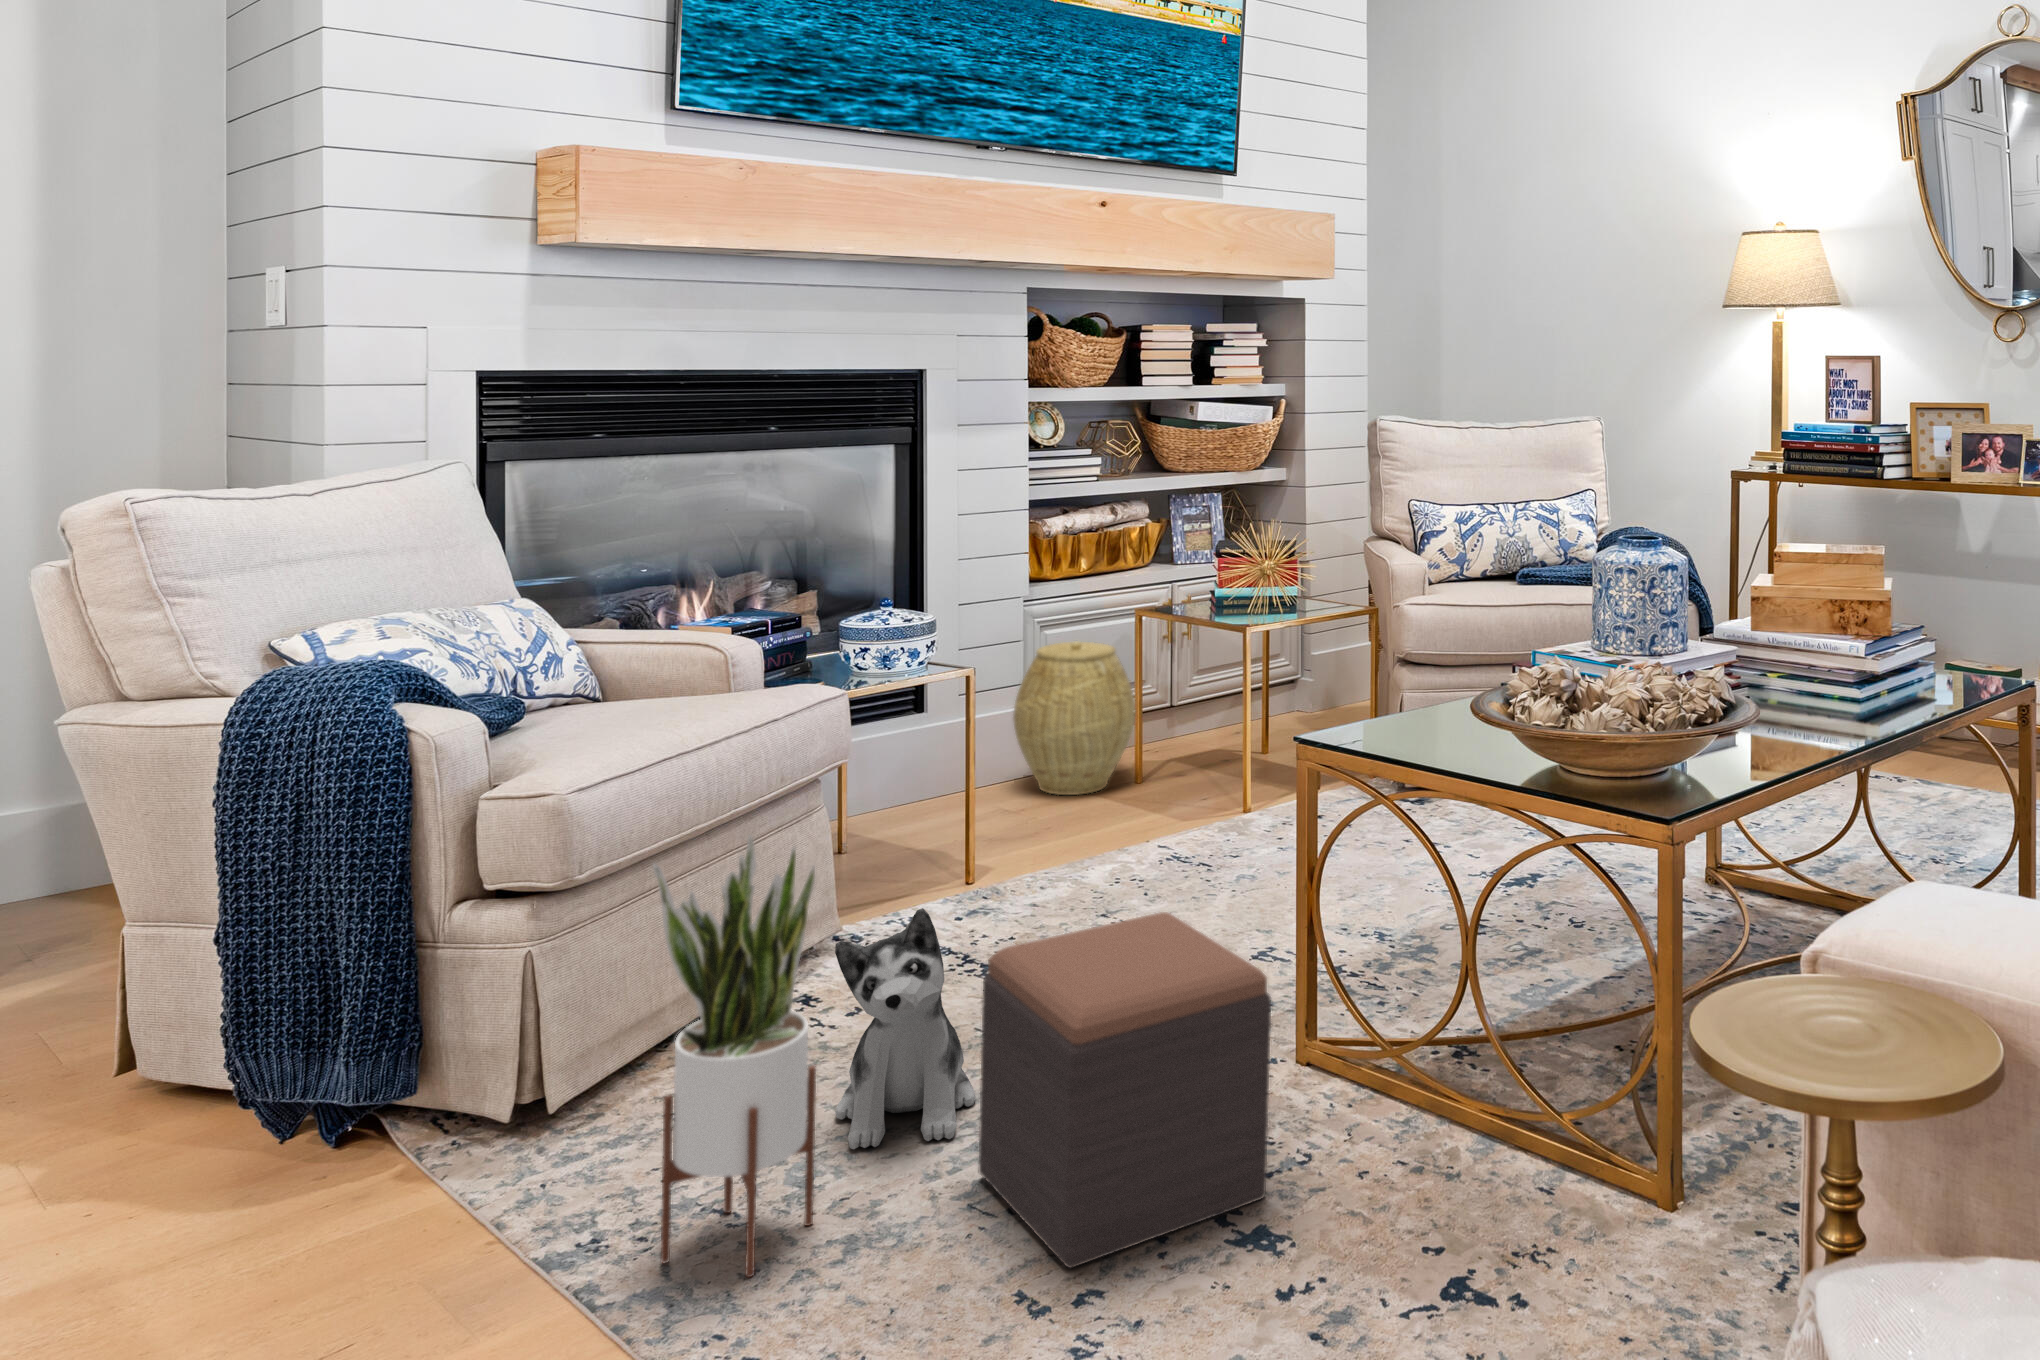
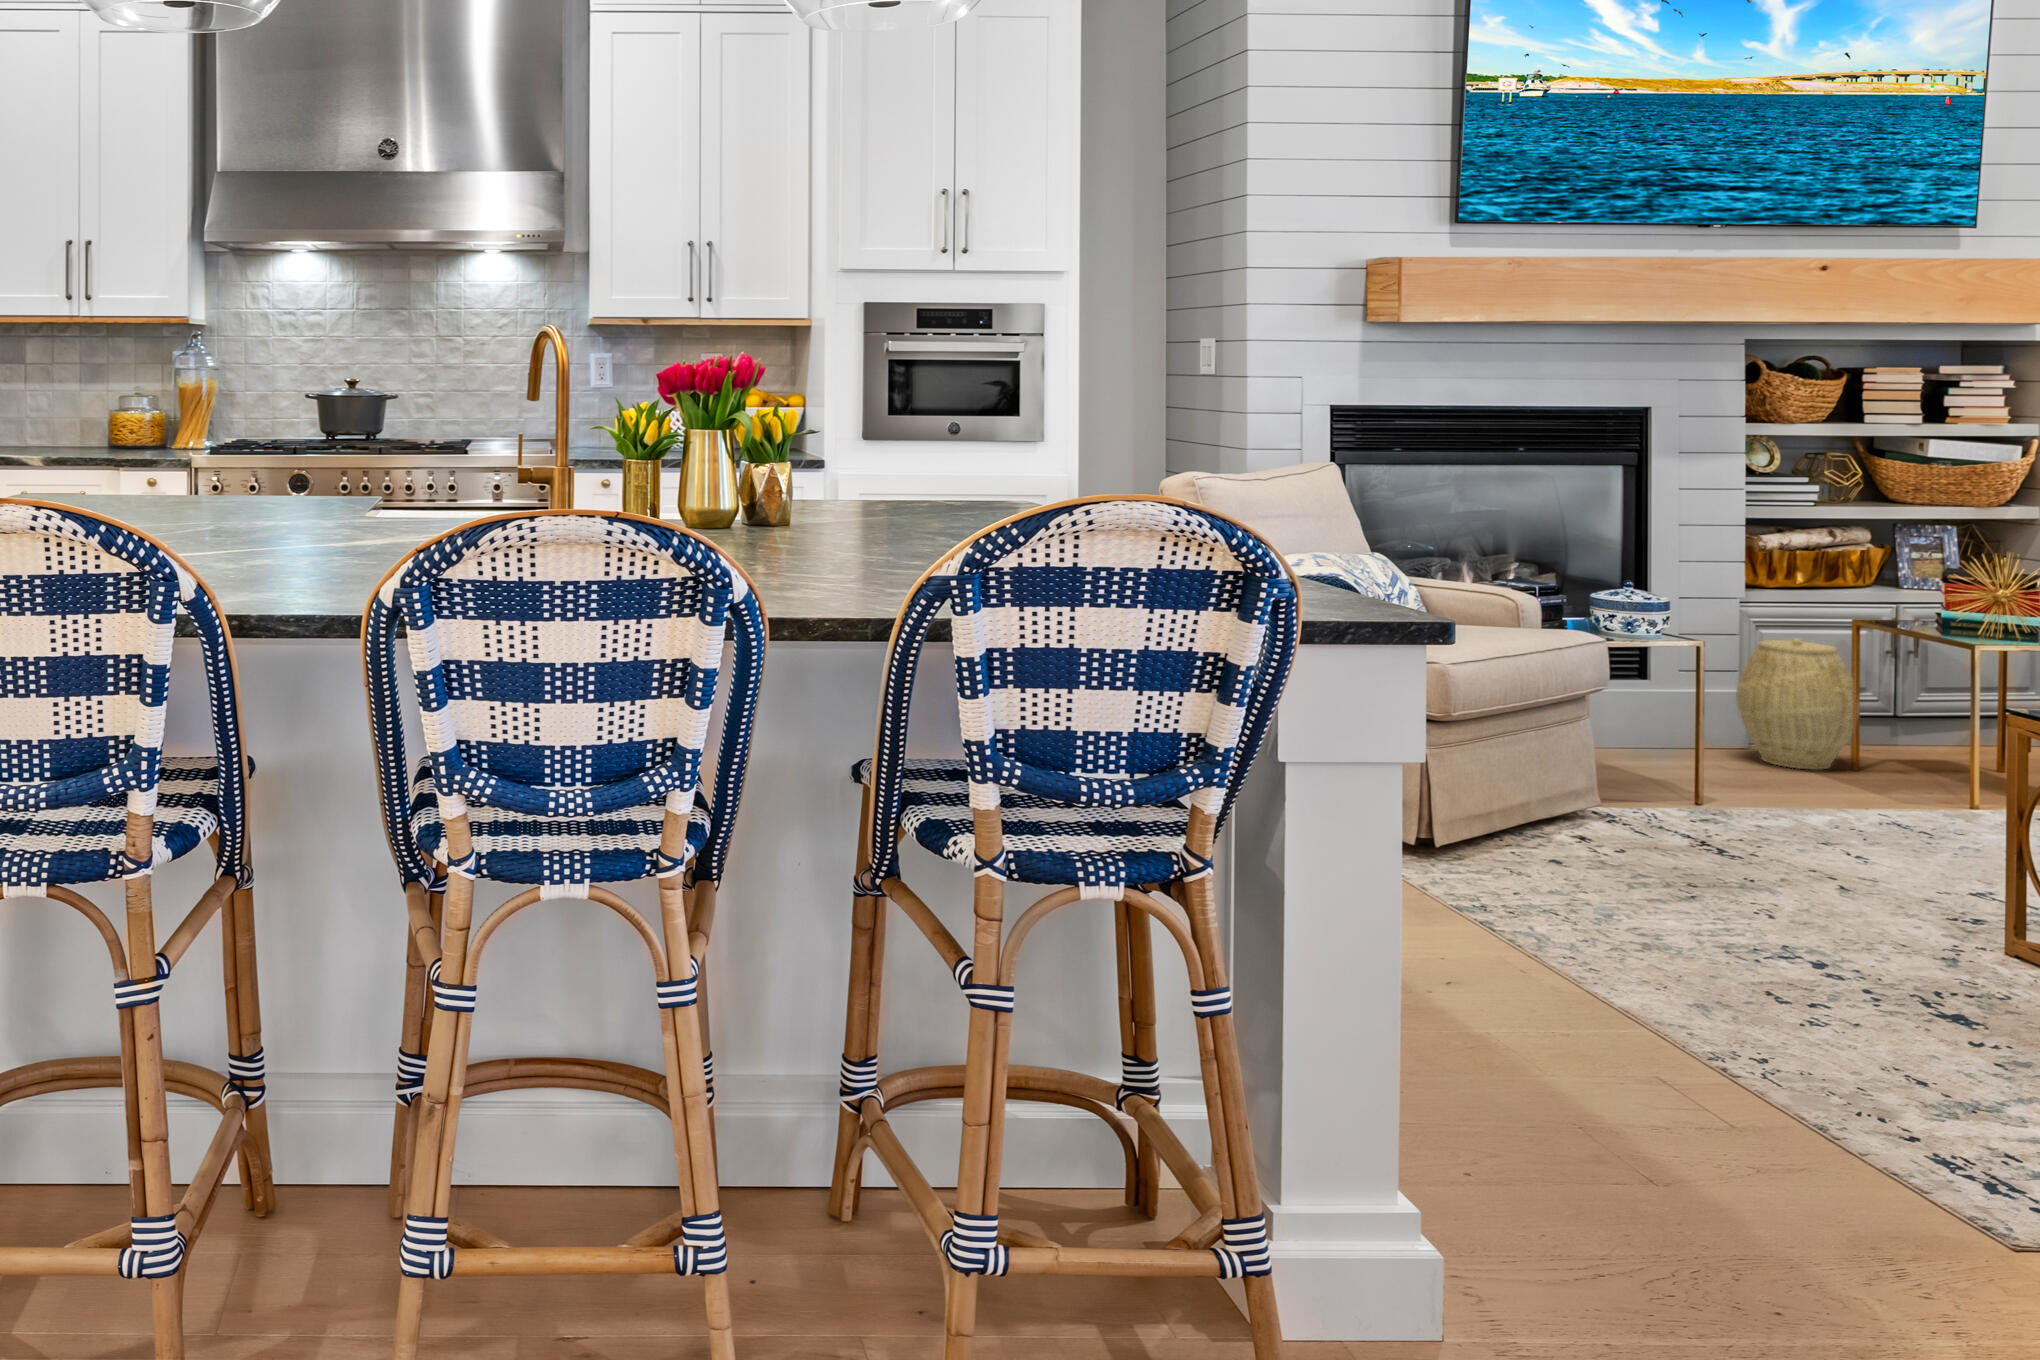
potted plant: present [653,836,816,1277] -> none [1530,672,1625,931]
plush toy: present [835,908,976,1149] -> none [1627,756,1732,910]
footstool: present [978,912,1271,1269] -> none [1740,778,1981,983]

